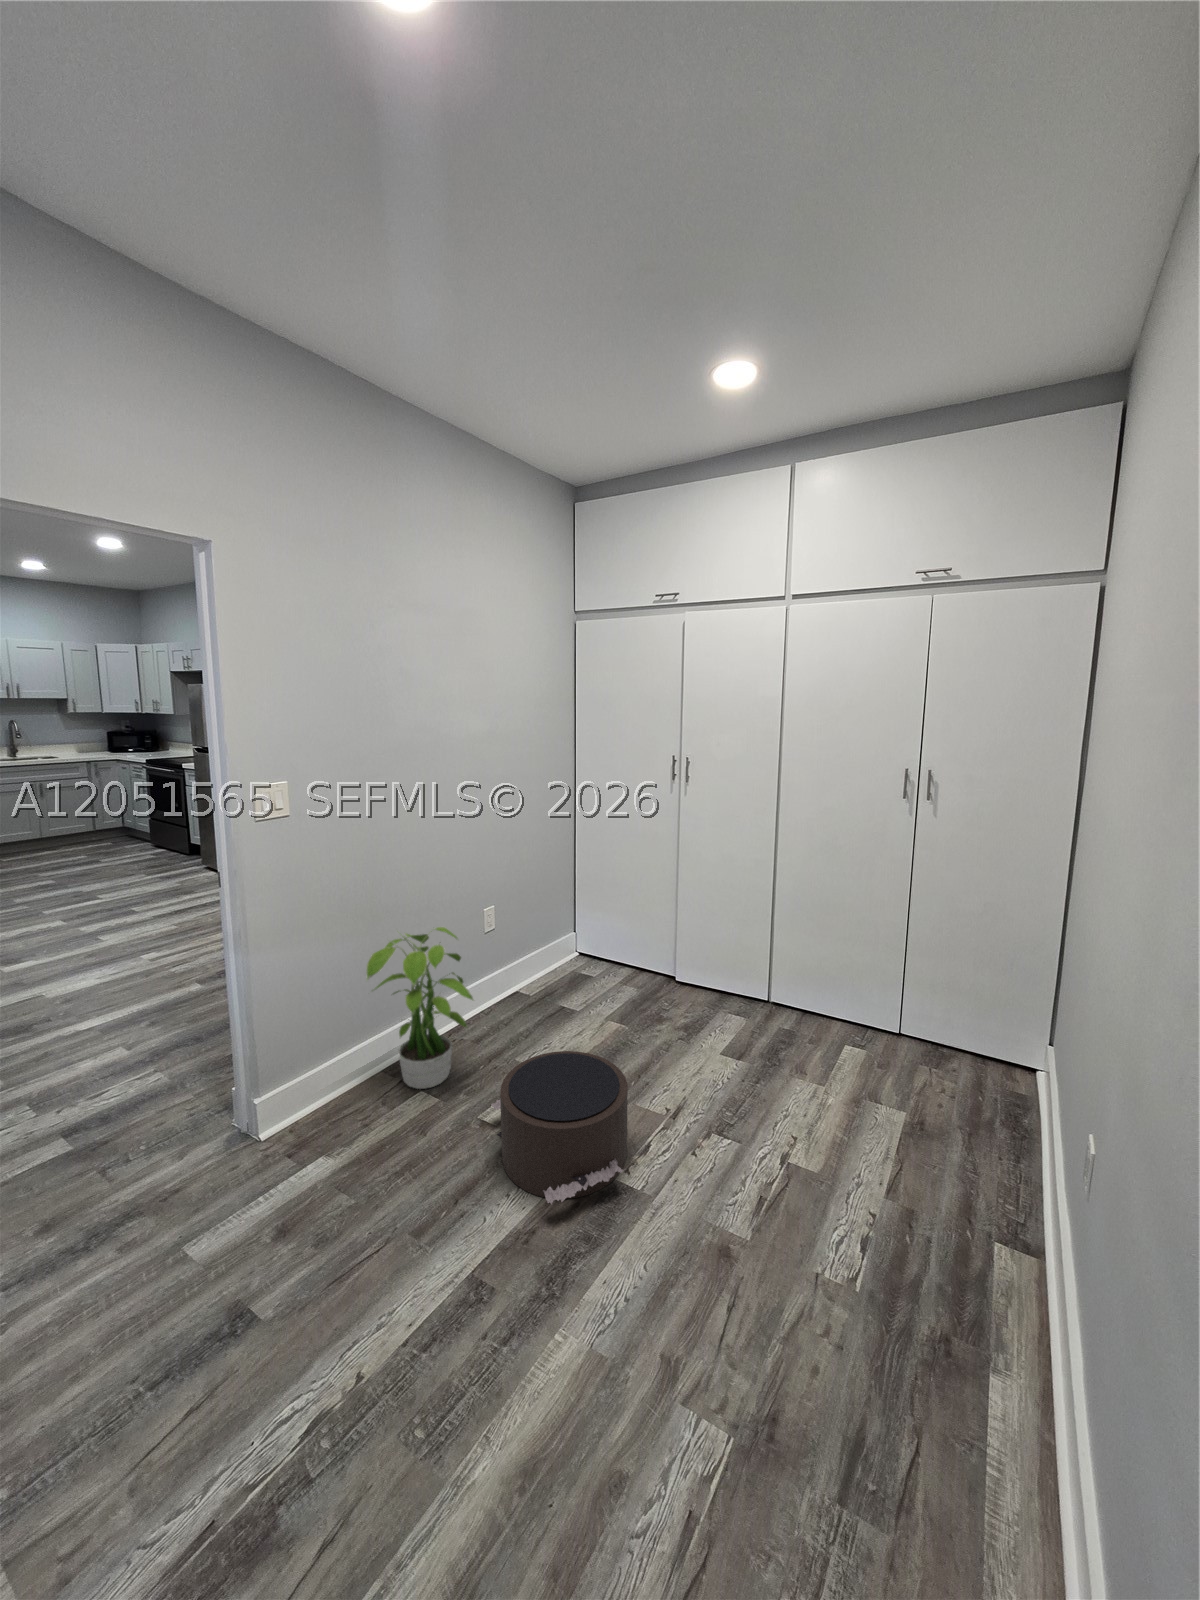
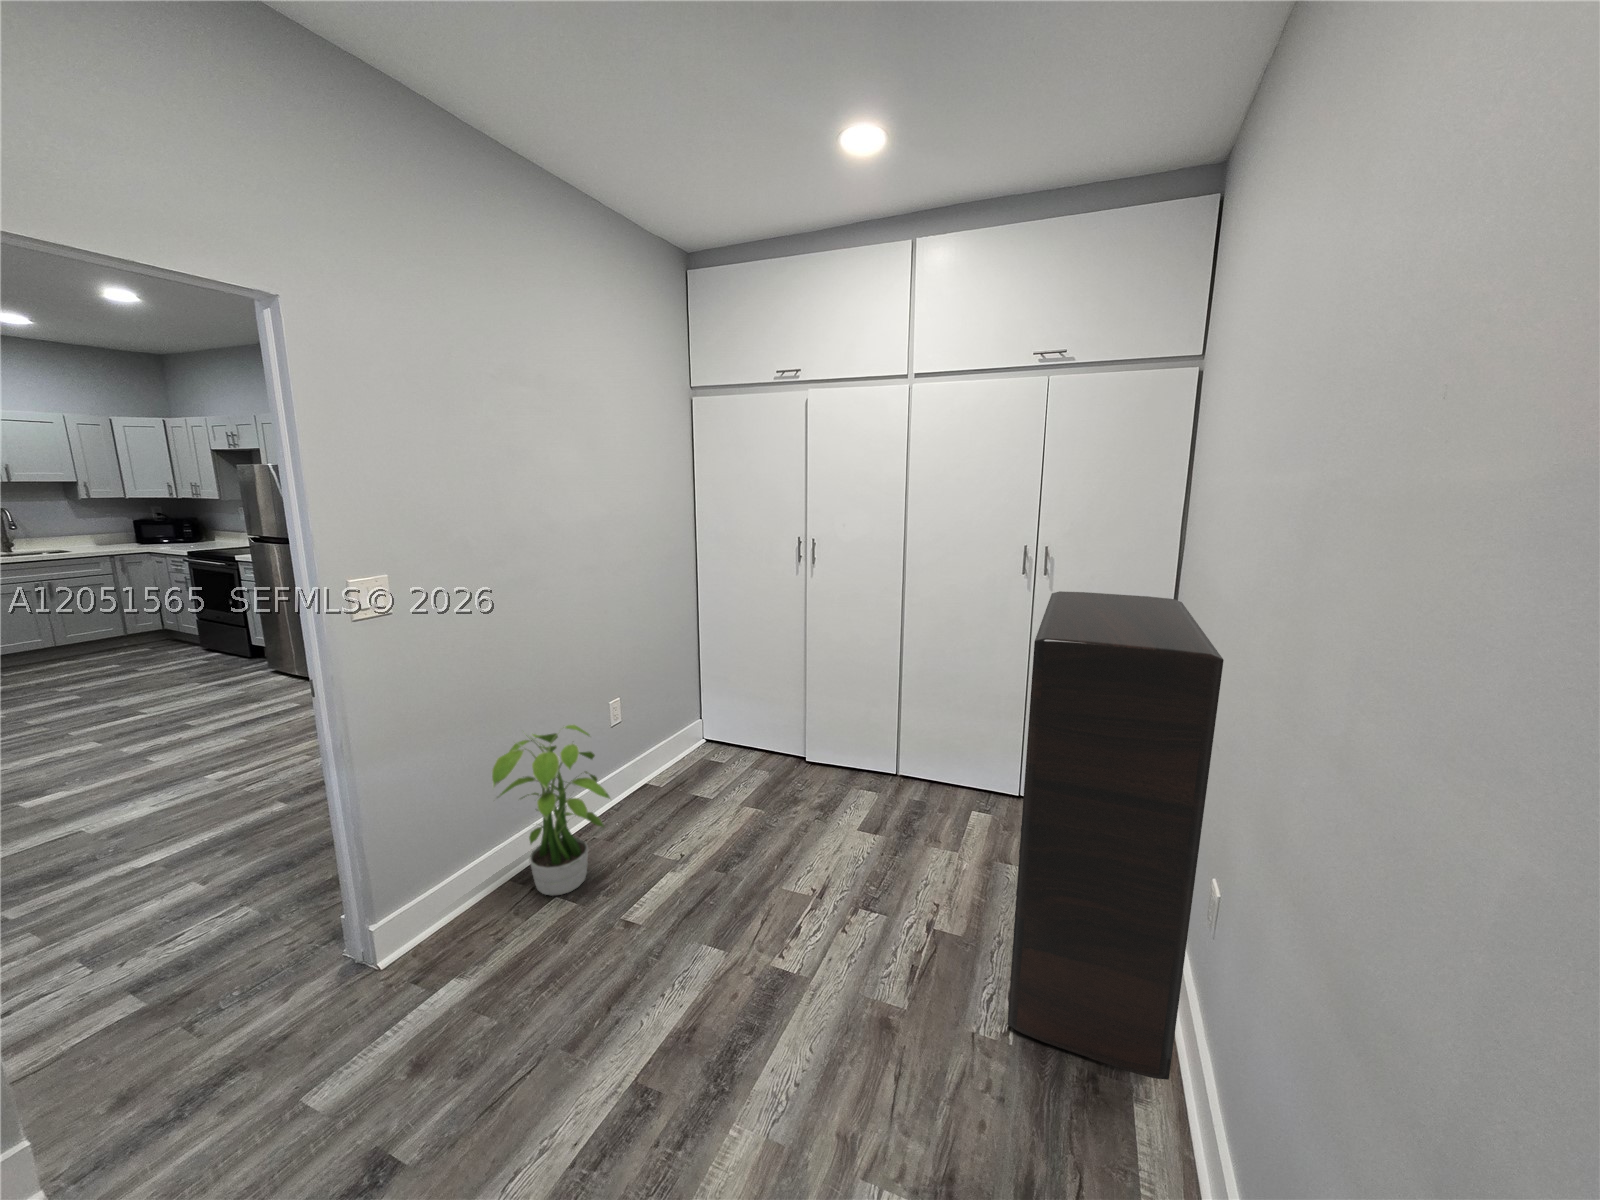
bookshelf: none [856,815,1097,1356] -> present [1007,591,1224,1080]
pouf: present [491,1051,628,1204] -> none [636,842,781,1000]

